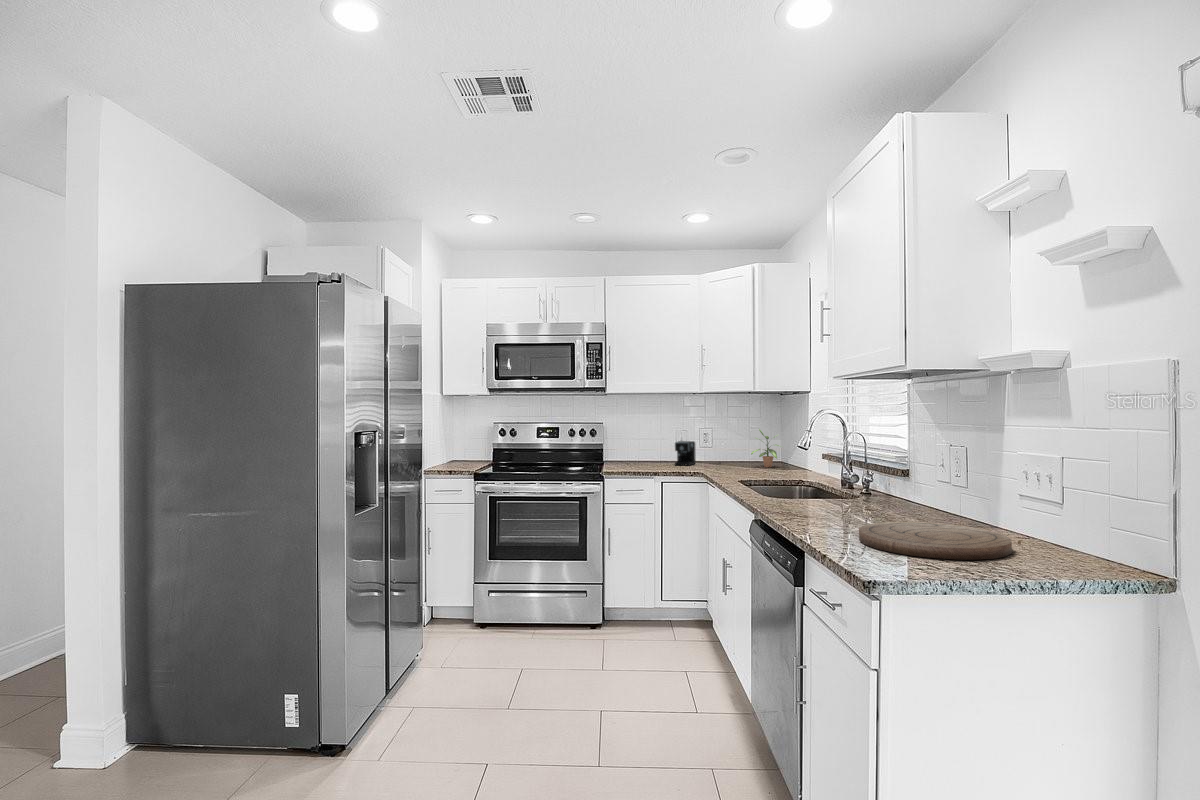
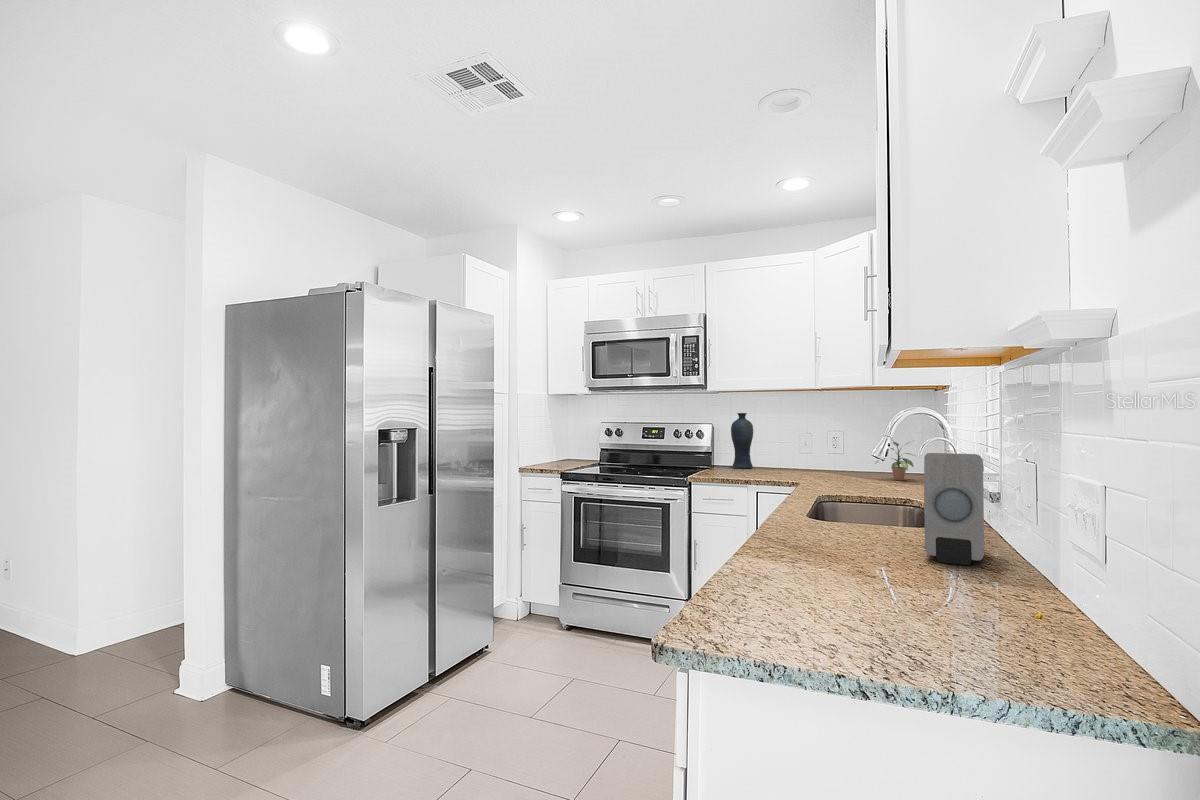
vase: none [619,413,638,463] -> present [731,413,753,468]
coffee maker: present [675,441,720,465] -> none [787,446,846,474]
soap dispenser: none [887,441,941,518] -> present [924,453,985,565]
cutting board: present [859,522,1012,560] -> none [777,564,994,638]

